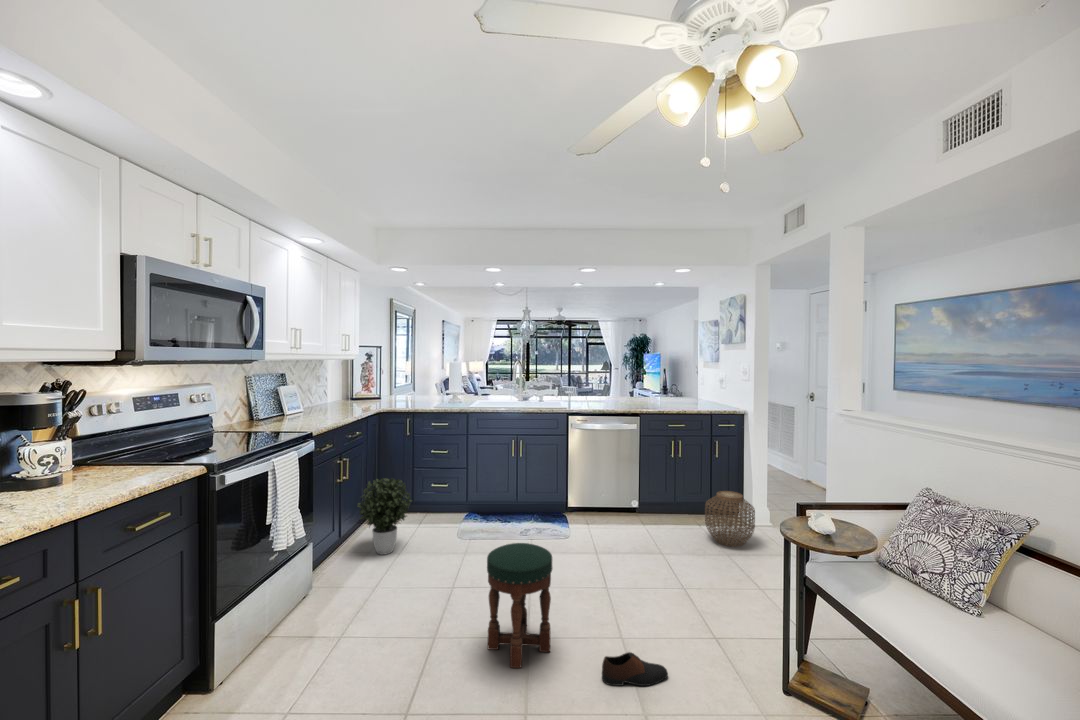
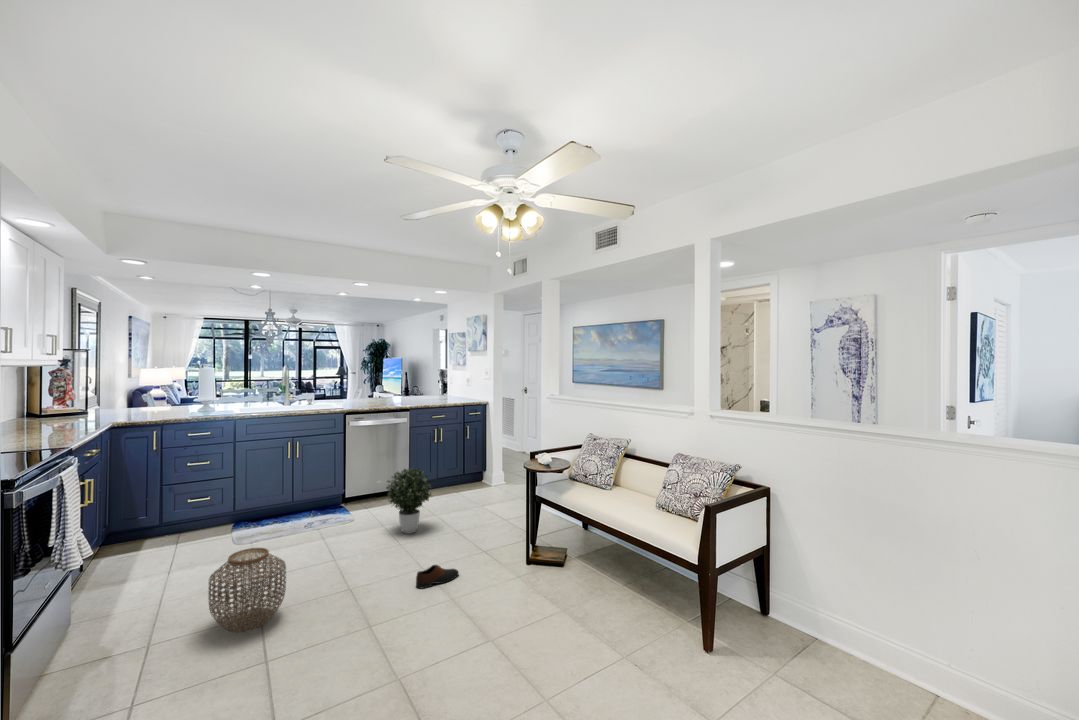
potted plant: present [357,478,412,555] -> present [387,468,431,534]
woven basket: present [705,491,755,547] -> present [209,548,286,632]
stool: present [487,543,552,668] -> none [319,509,373,600]

